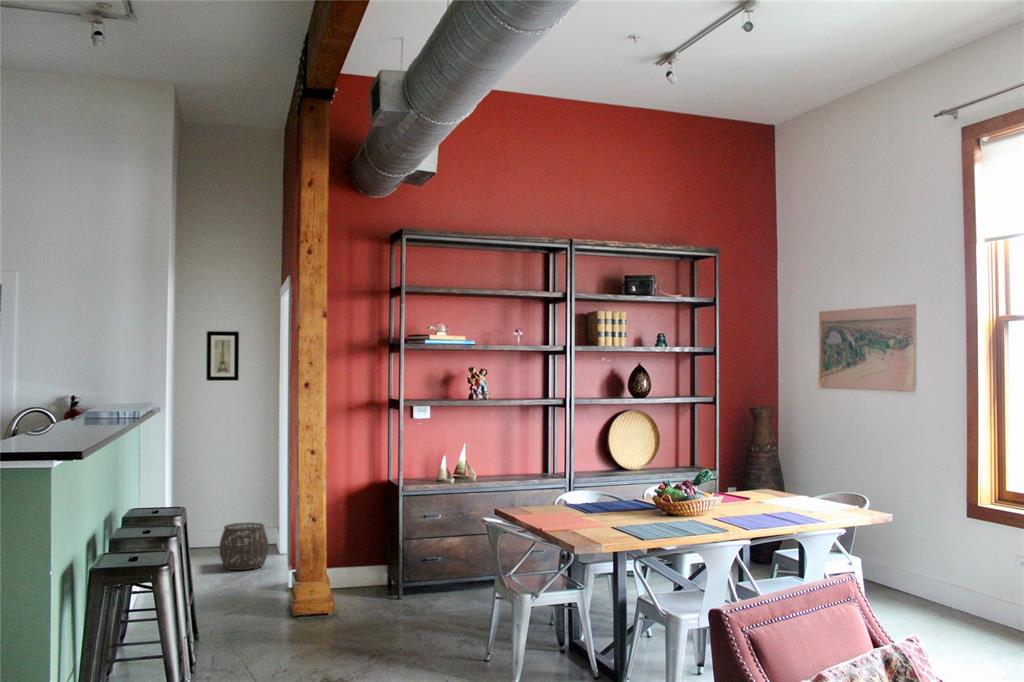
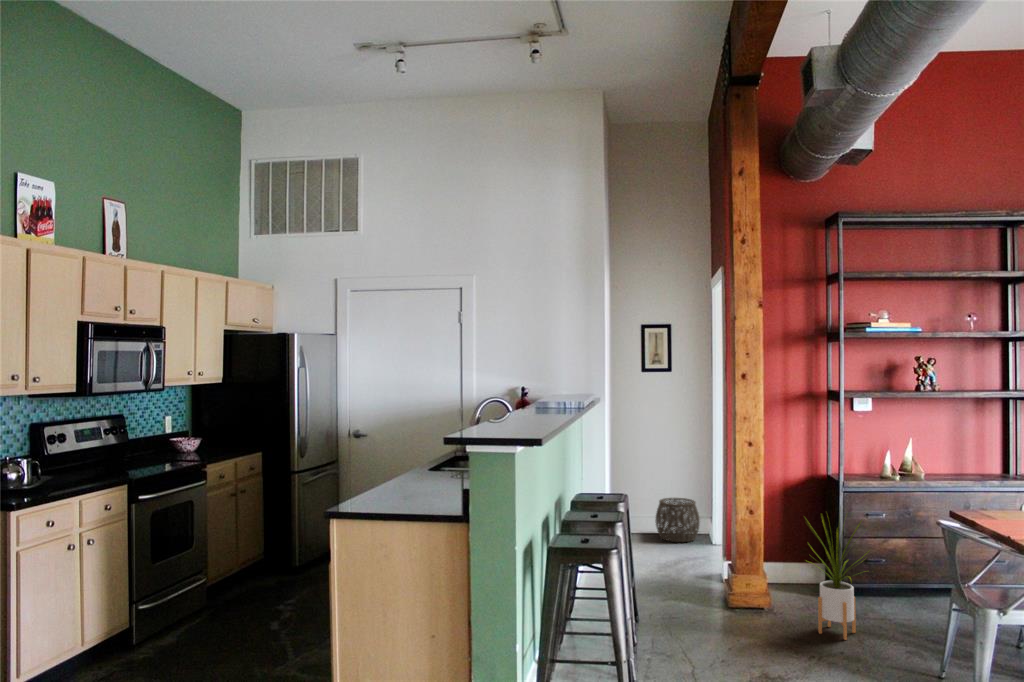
house plant: none [359,506,422,629] -> present [815,515,863,640]

